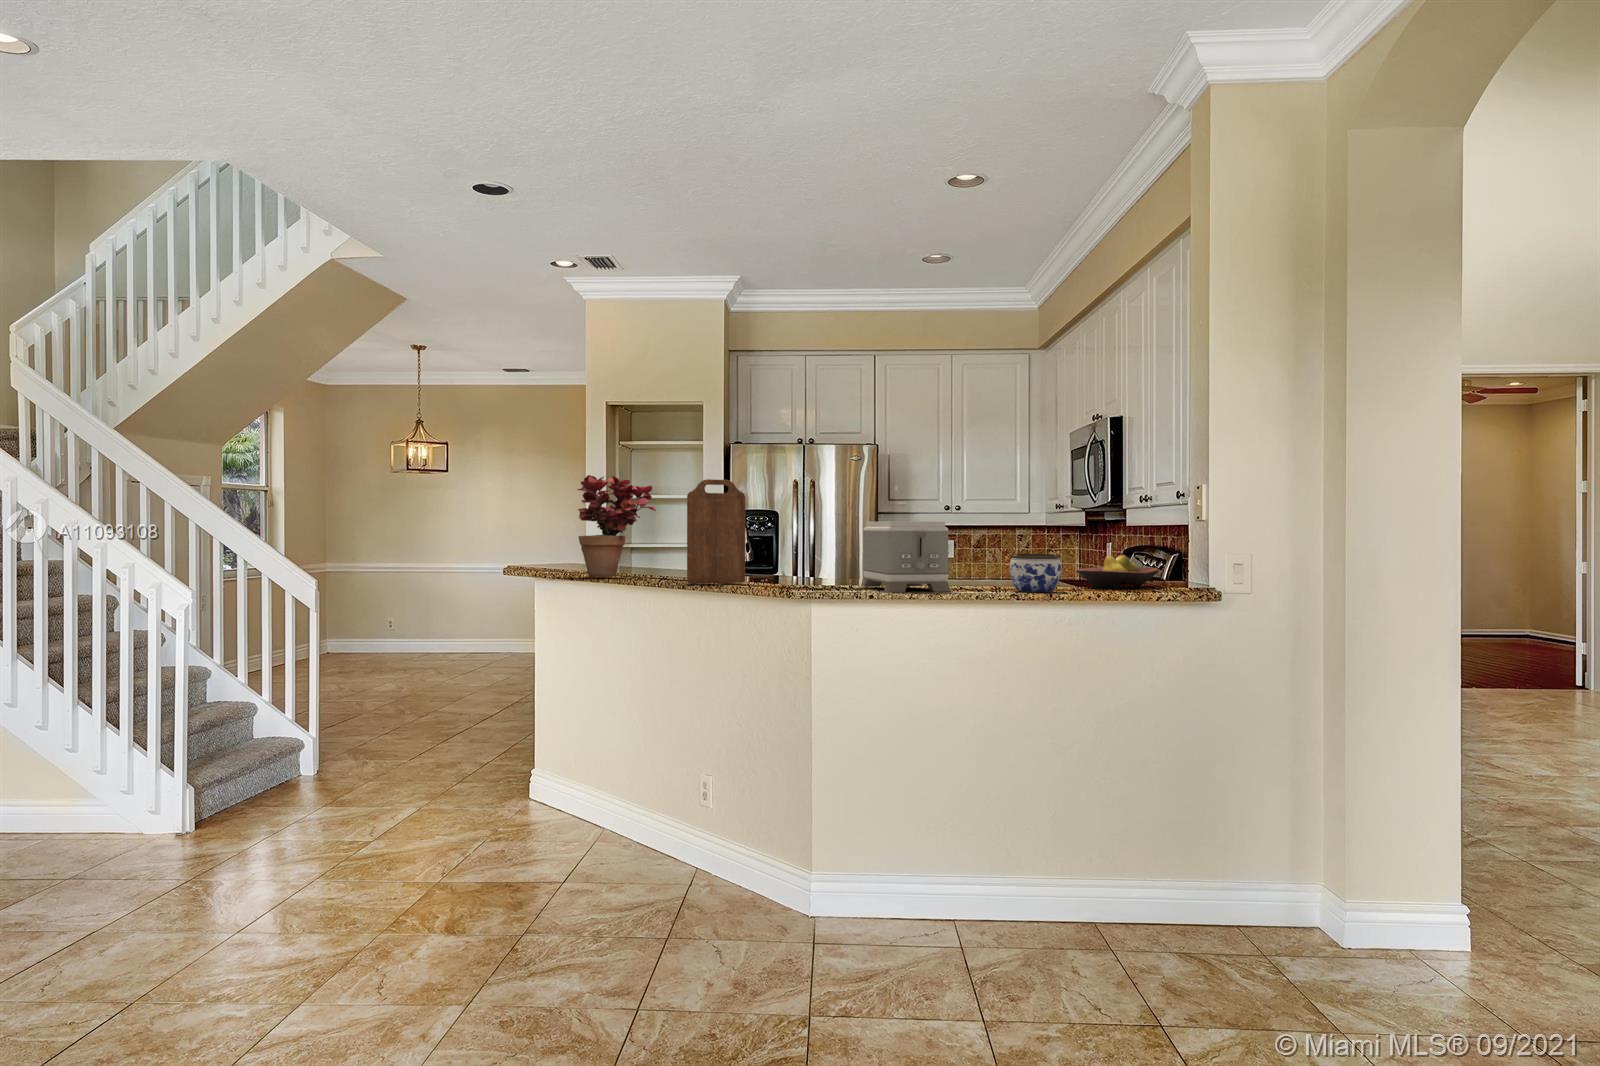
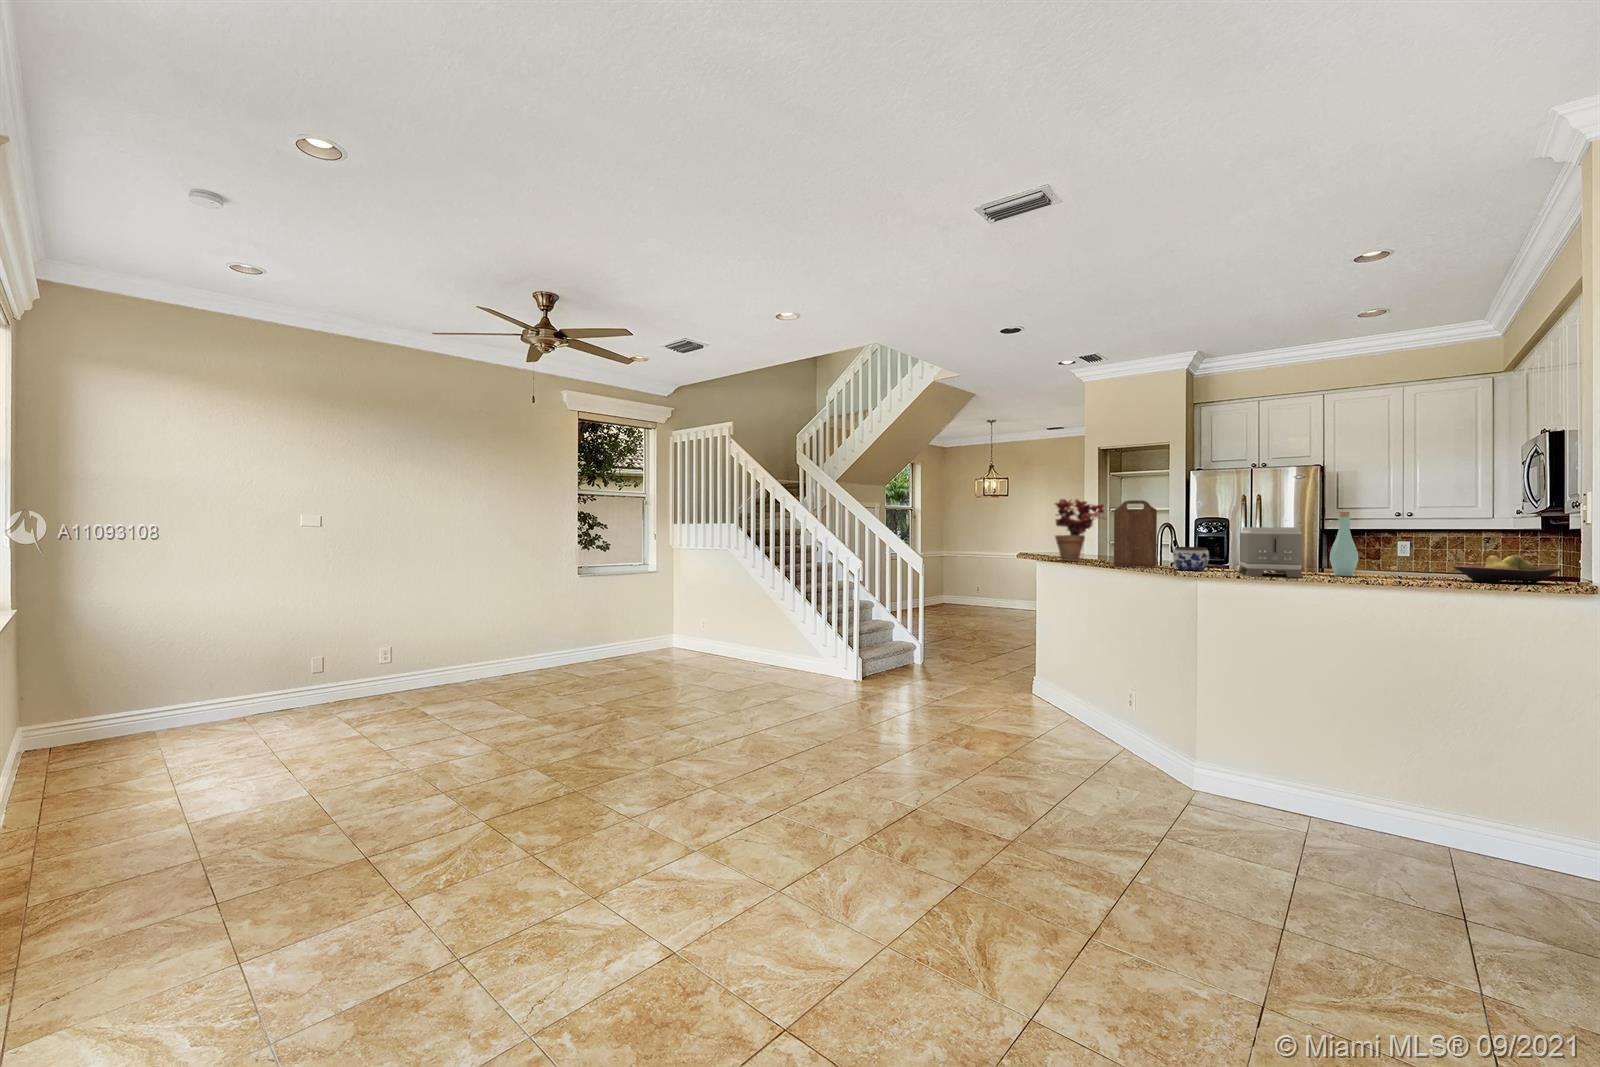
bottle: none [957,501,988,587] -> present [1330,512,1359,576]
jar: present [1009,554,1061,592] -> present [1173,547,1209,571]

